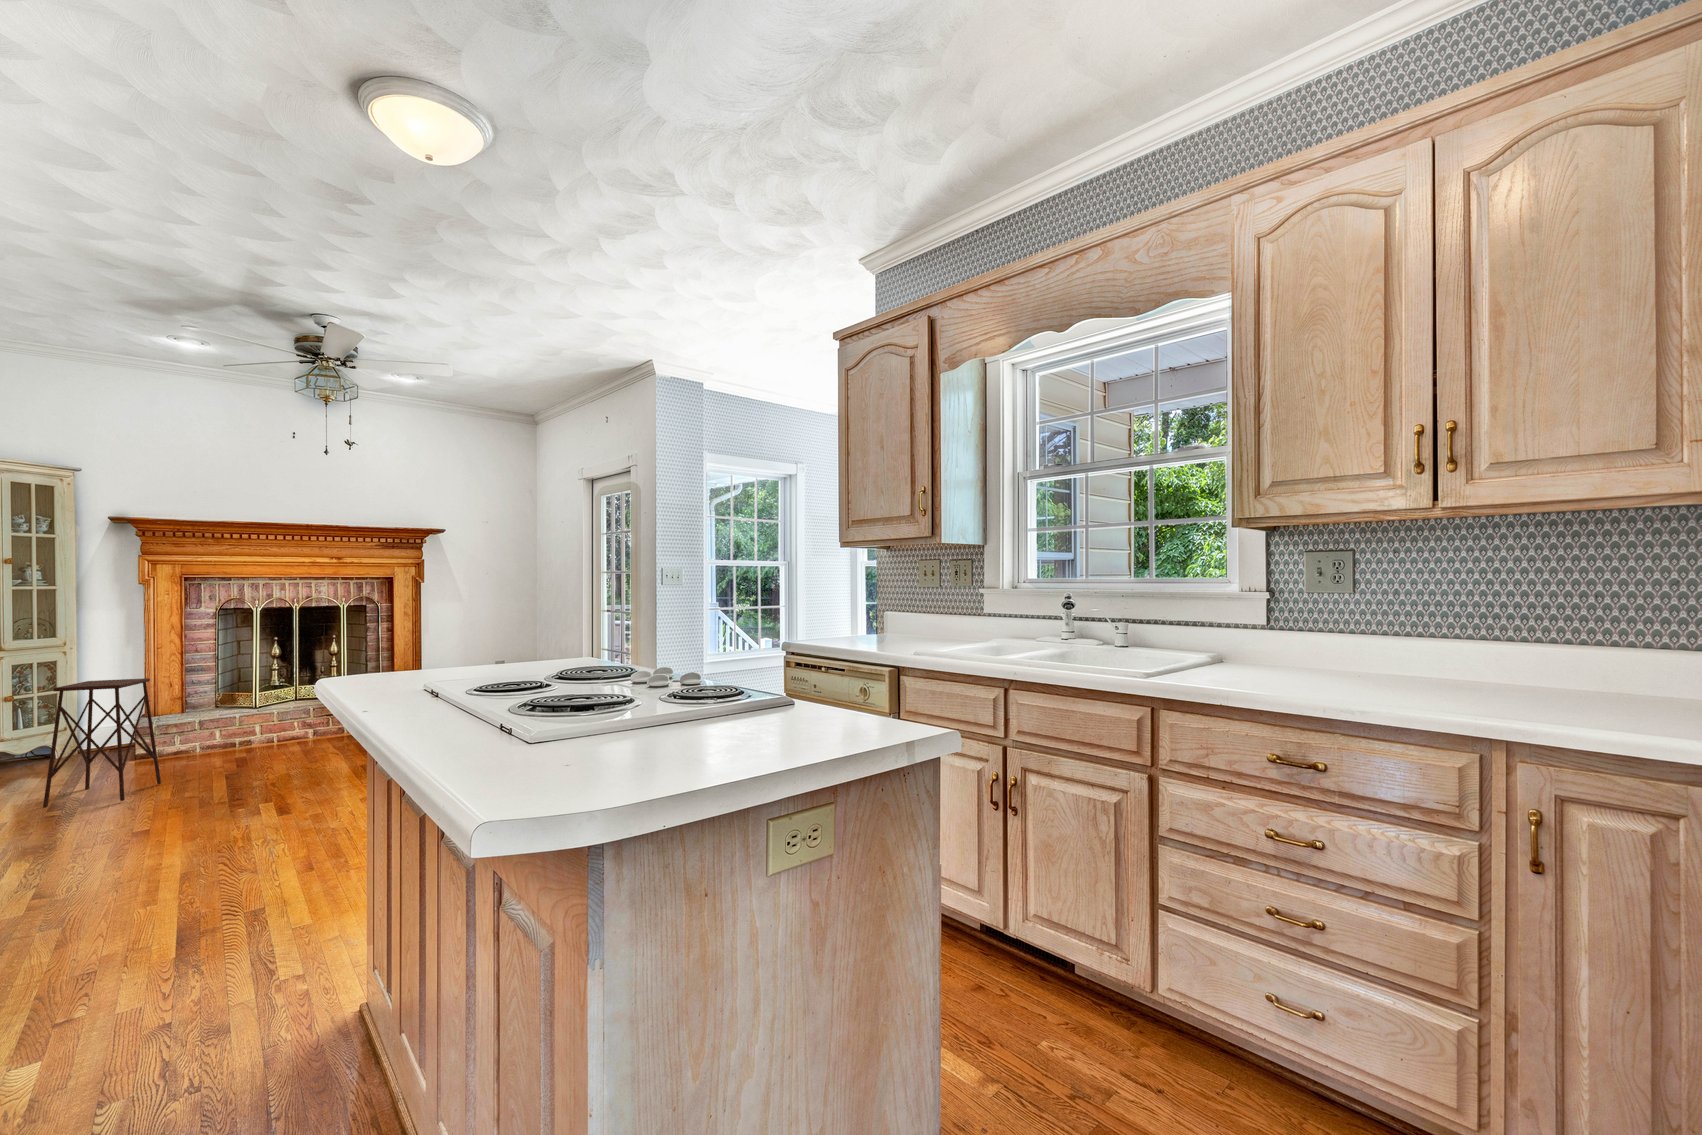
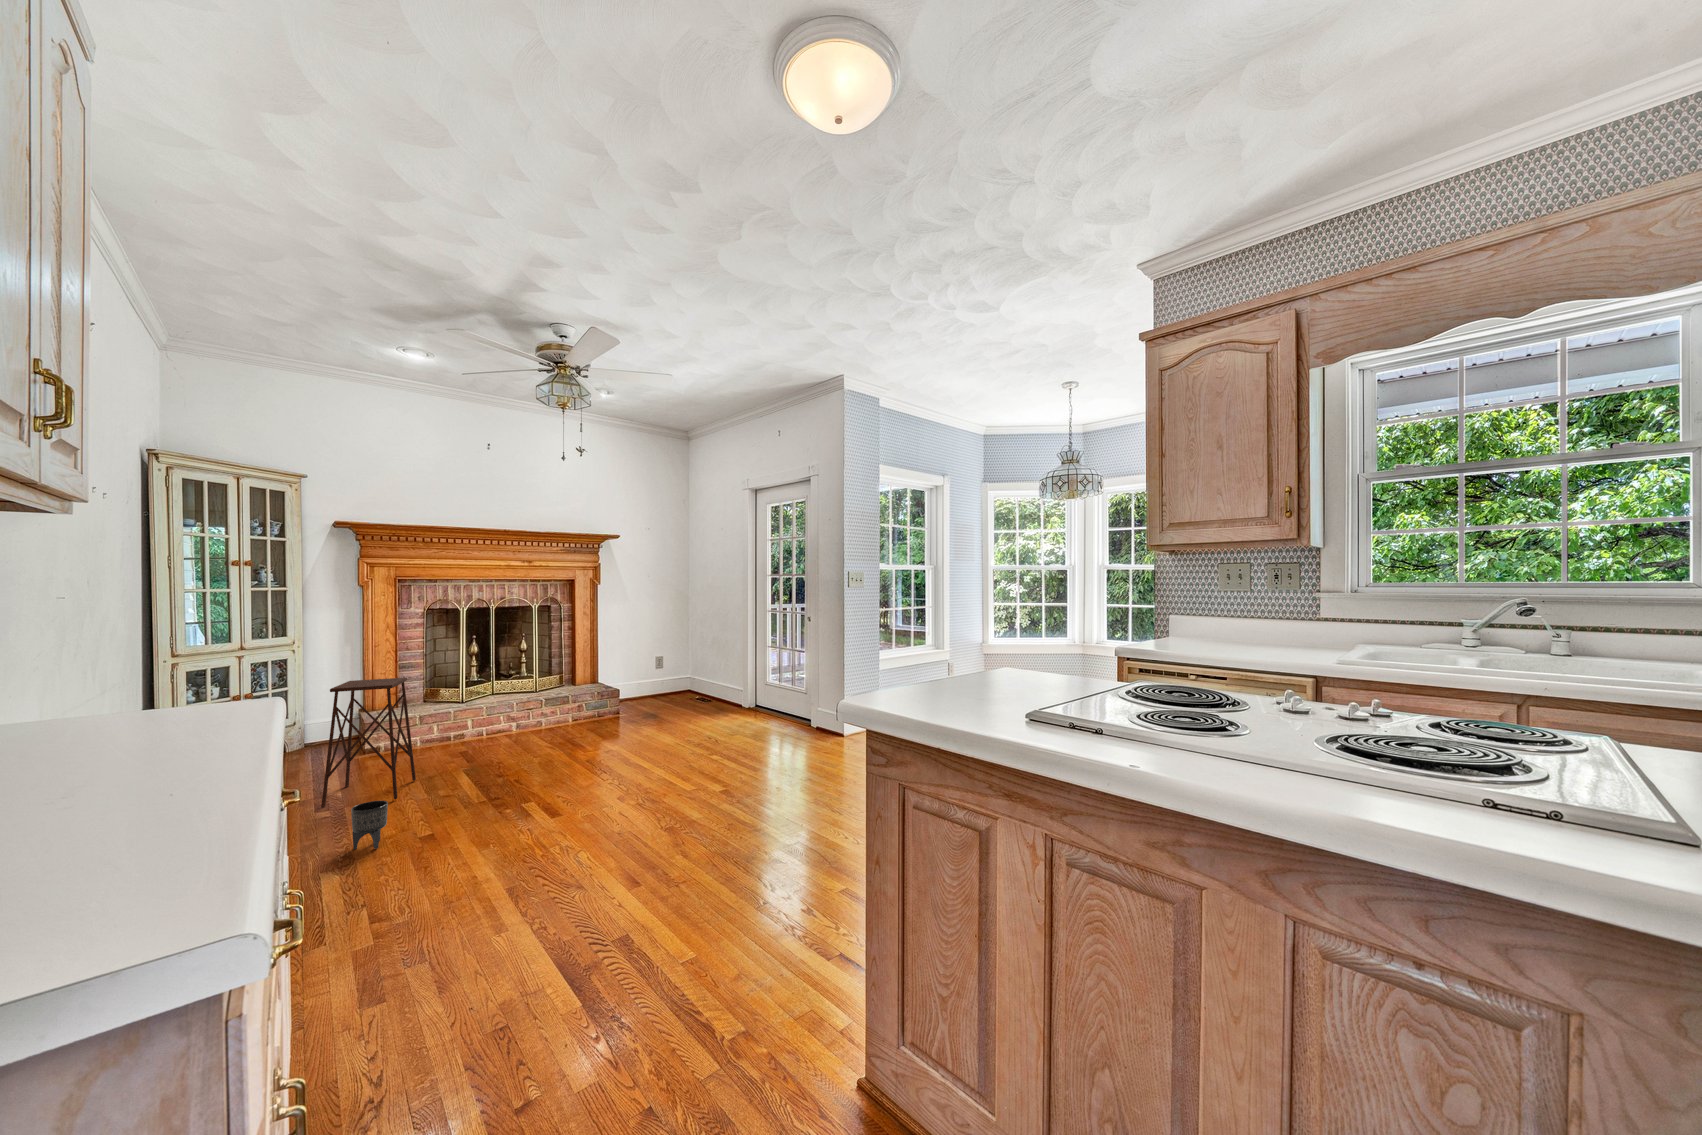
planter: none [33,798,75,845] -> present [351,801,388,849]

